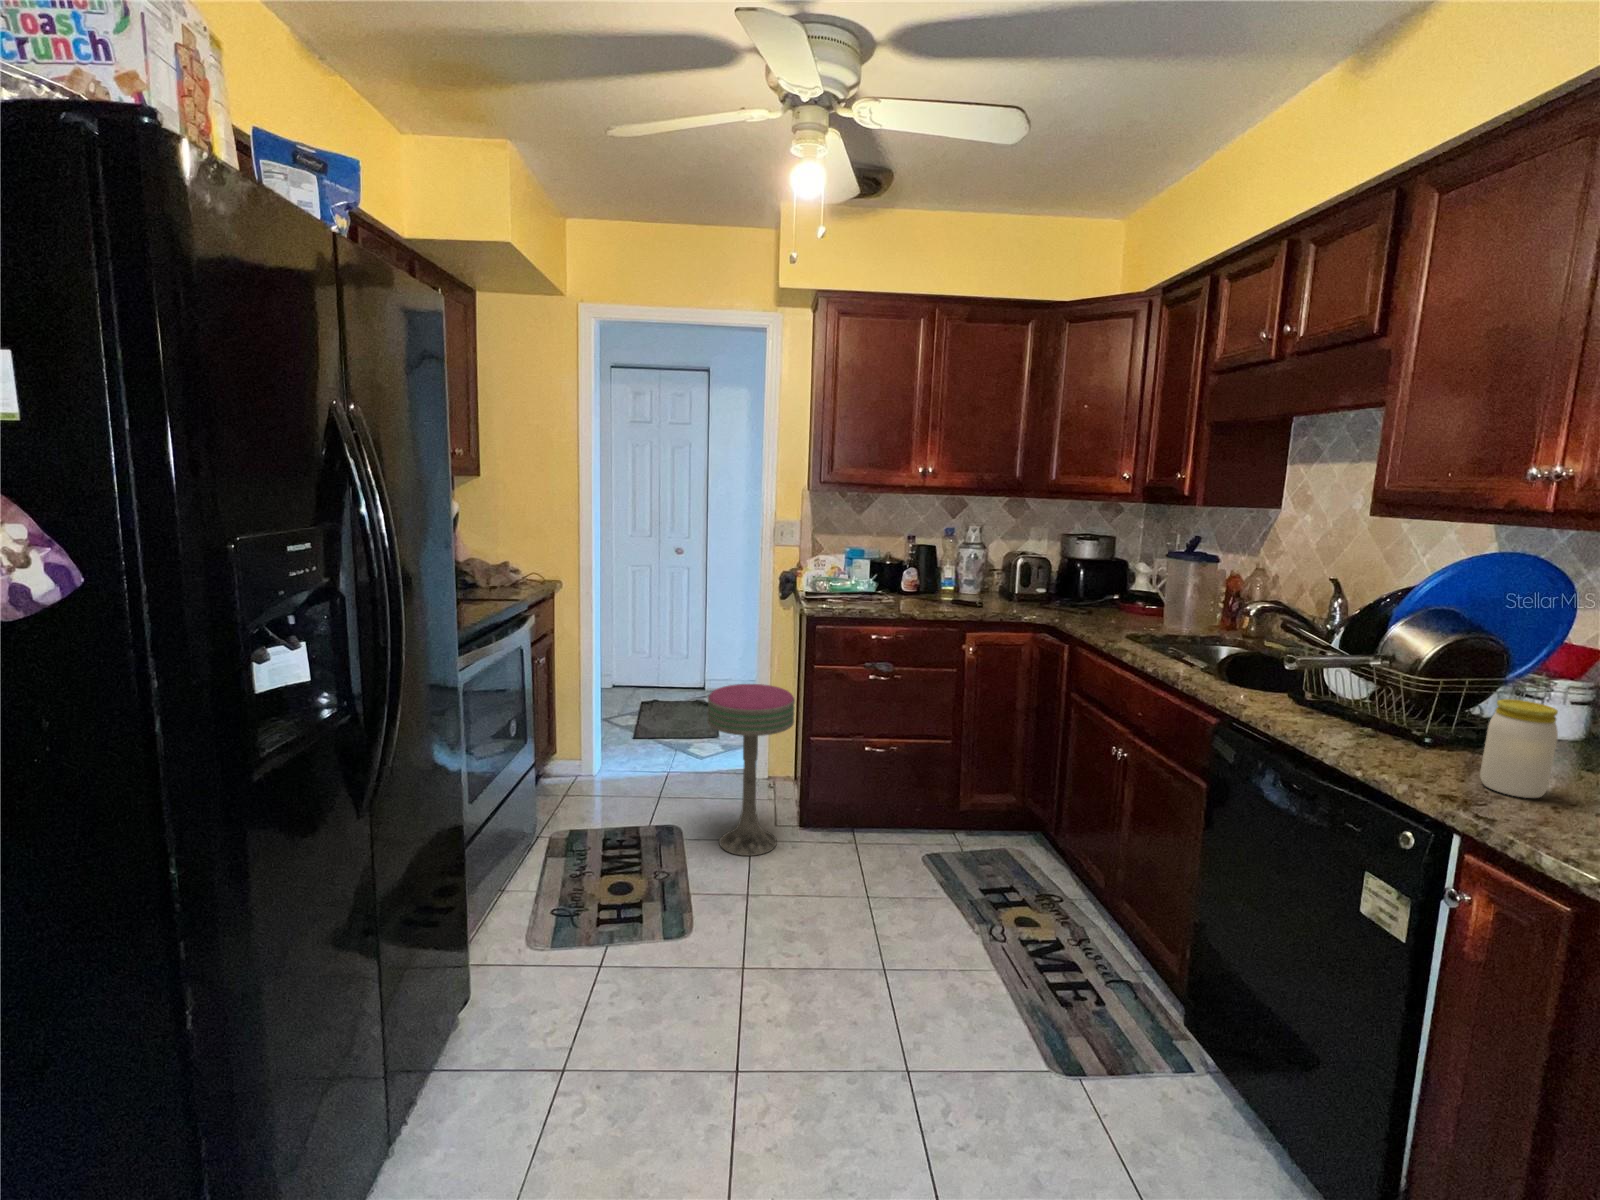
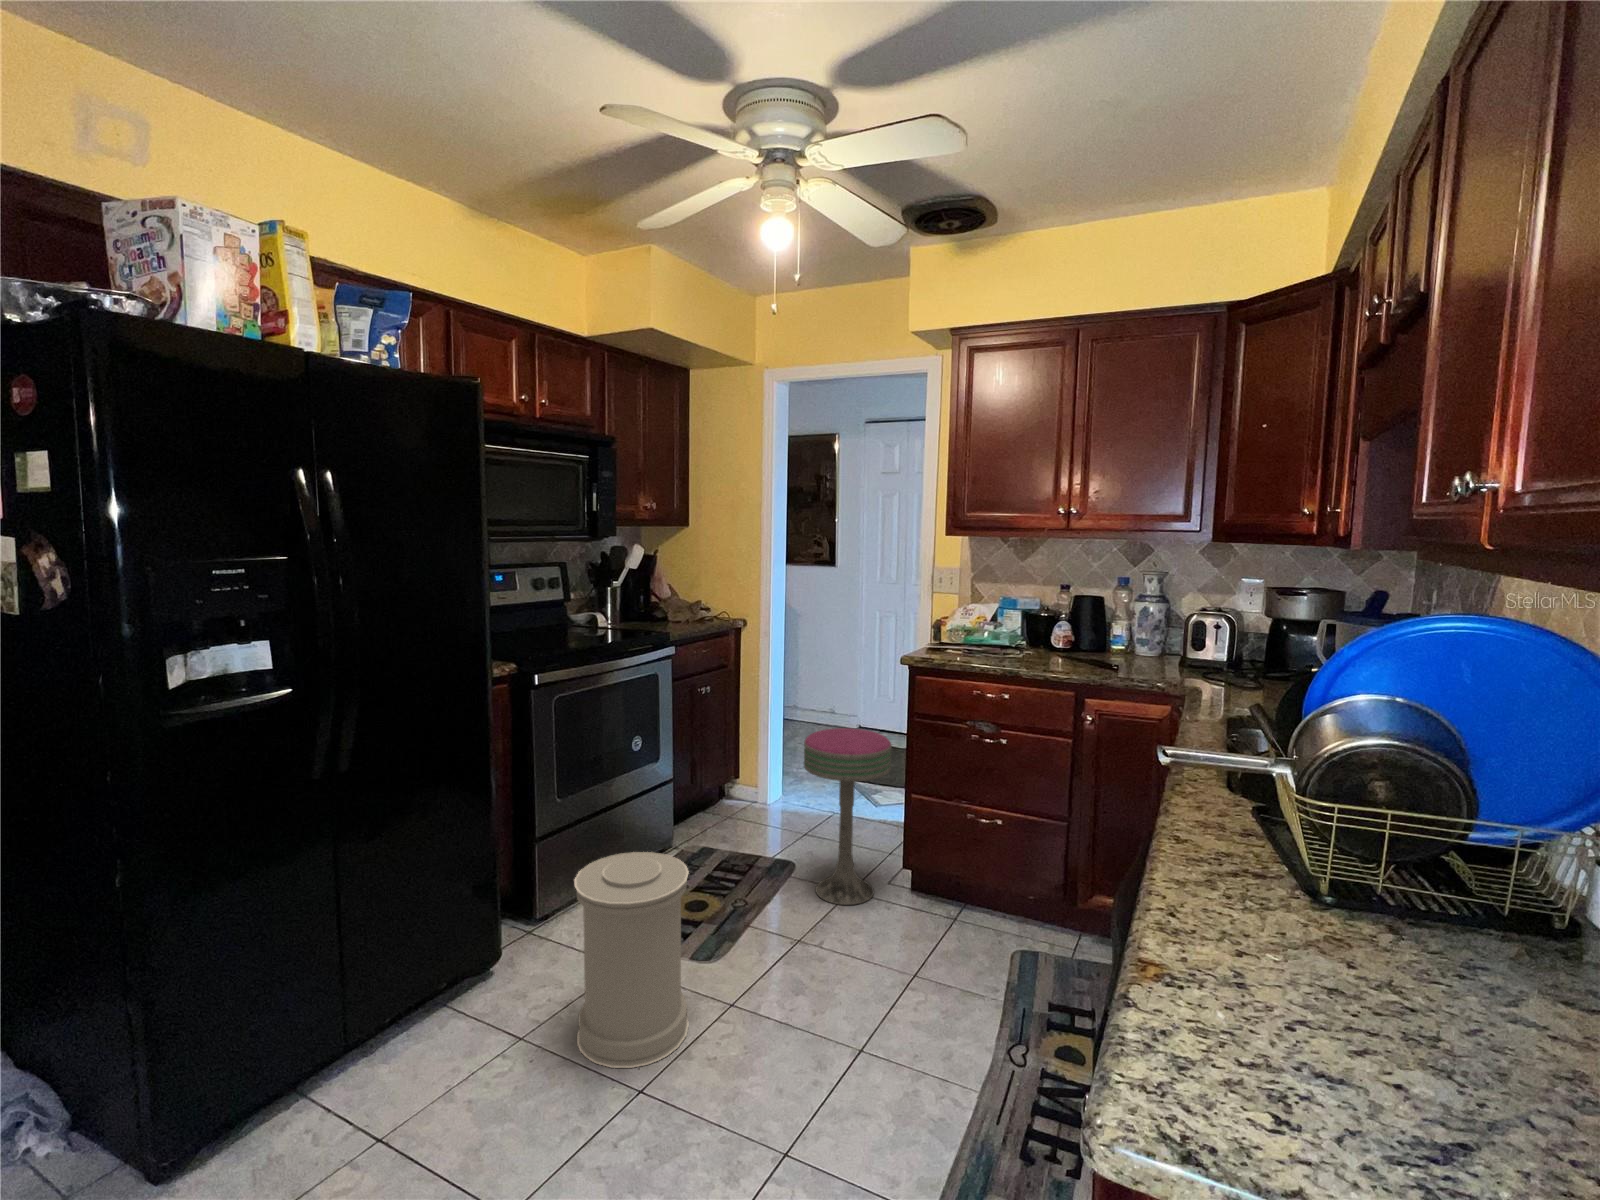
jar: present [1480,699,1558,798] -> none [1349,847,1466,1026]
trash can: none [617,836,738,1067] -> present [575,852,689,1068]

